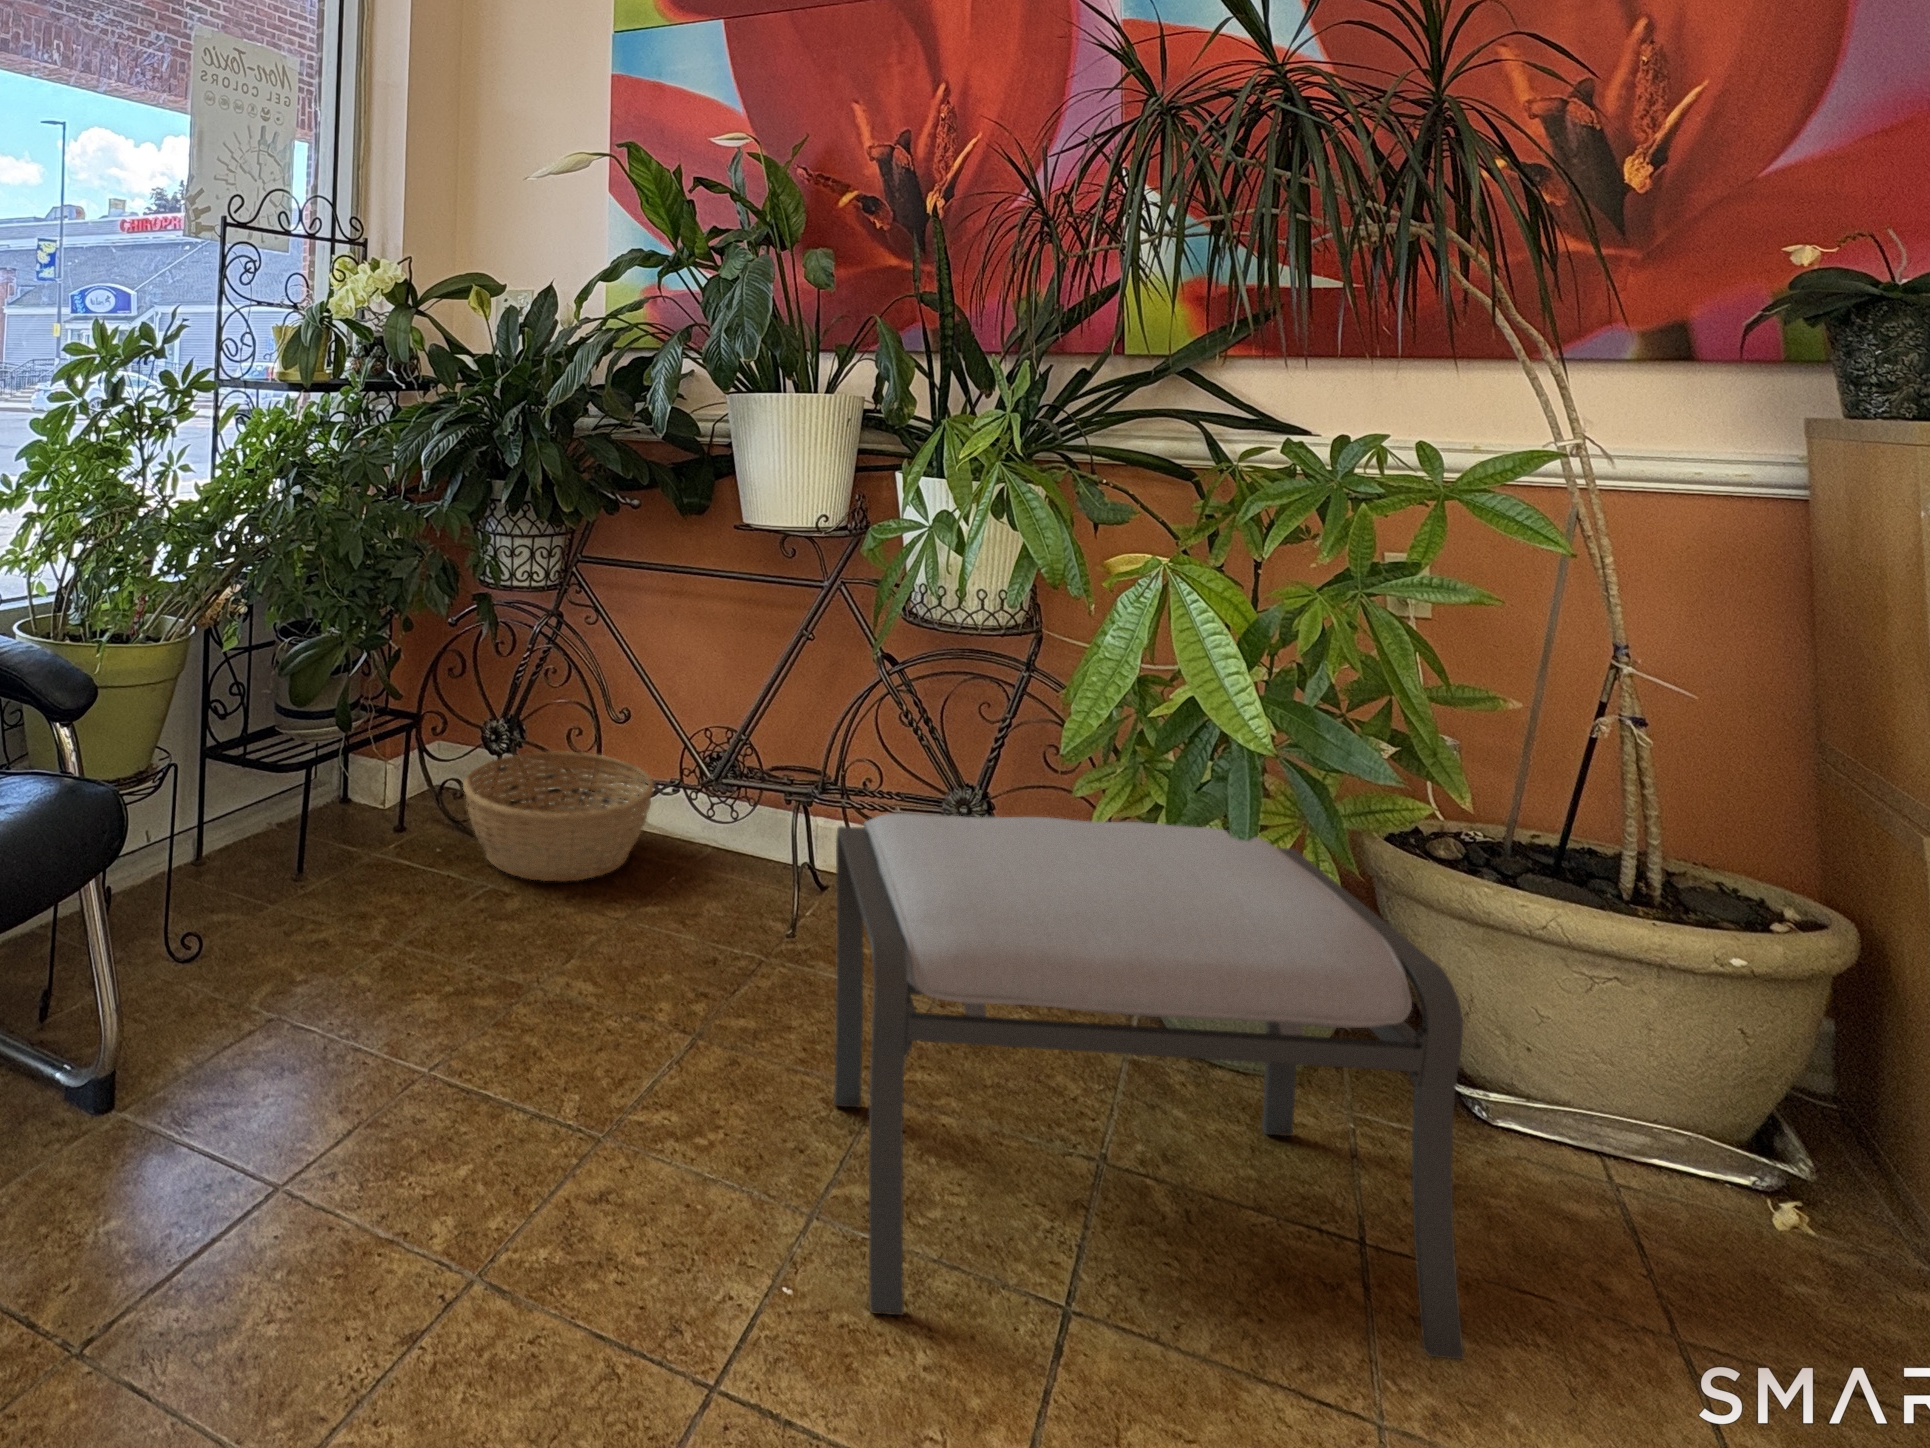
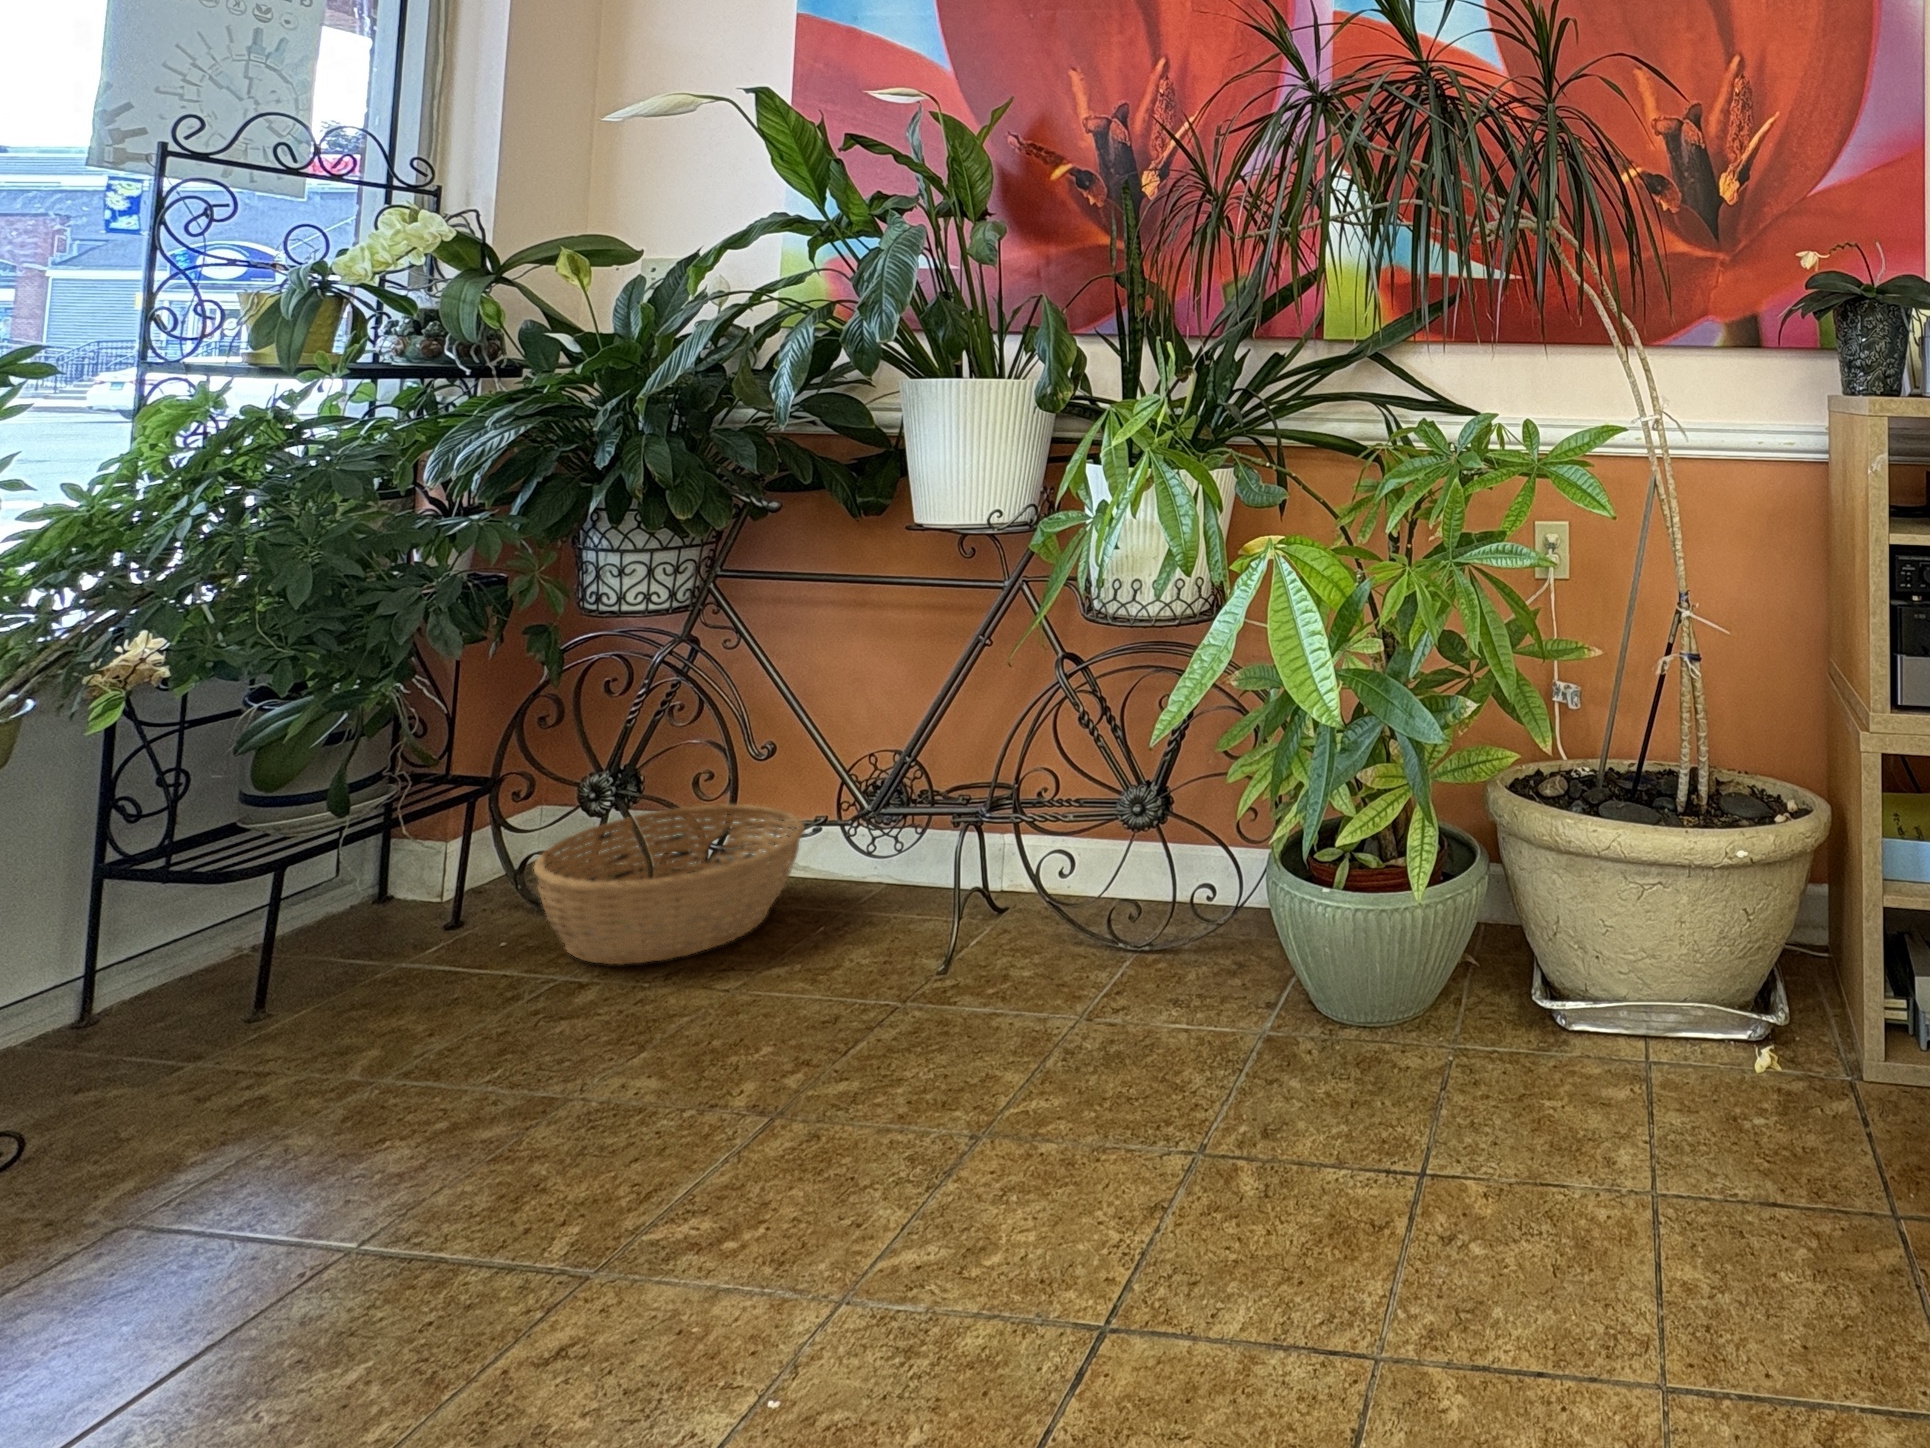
ottoman: present [834,813,1465,1359] -> none [885,796,1486,1371]

